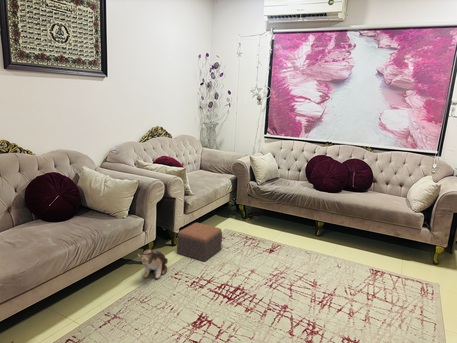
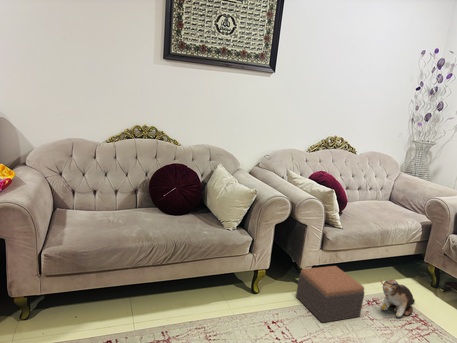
plush toy: present [138,250,168,278] -> present [380,279,415,317]

